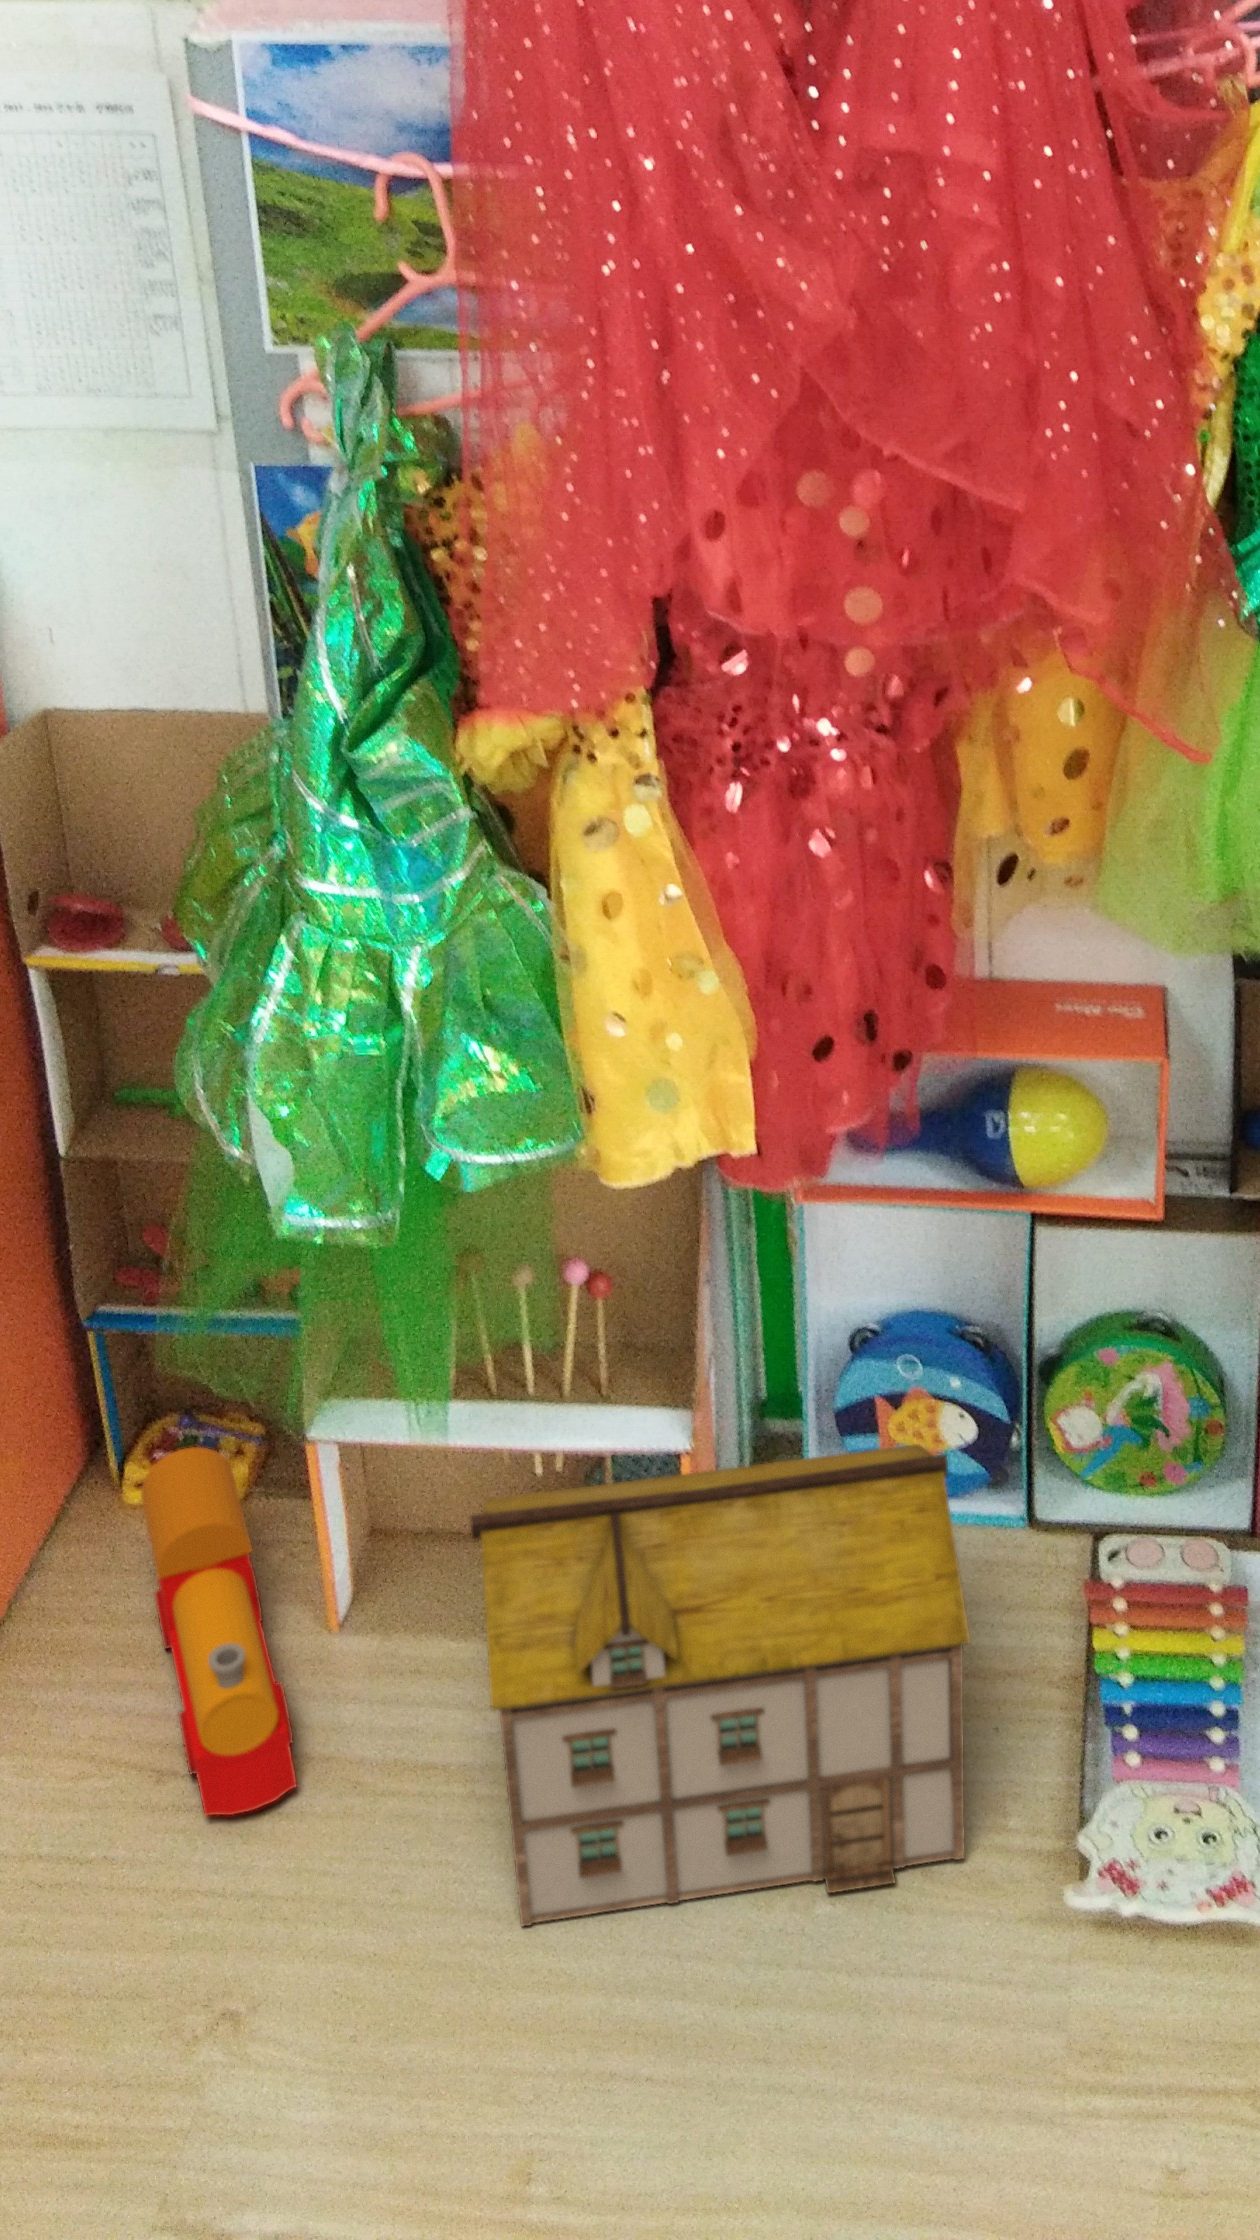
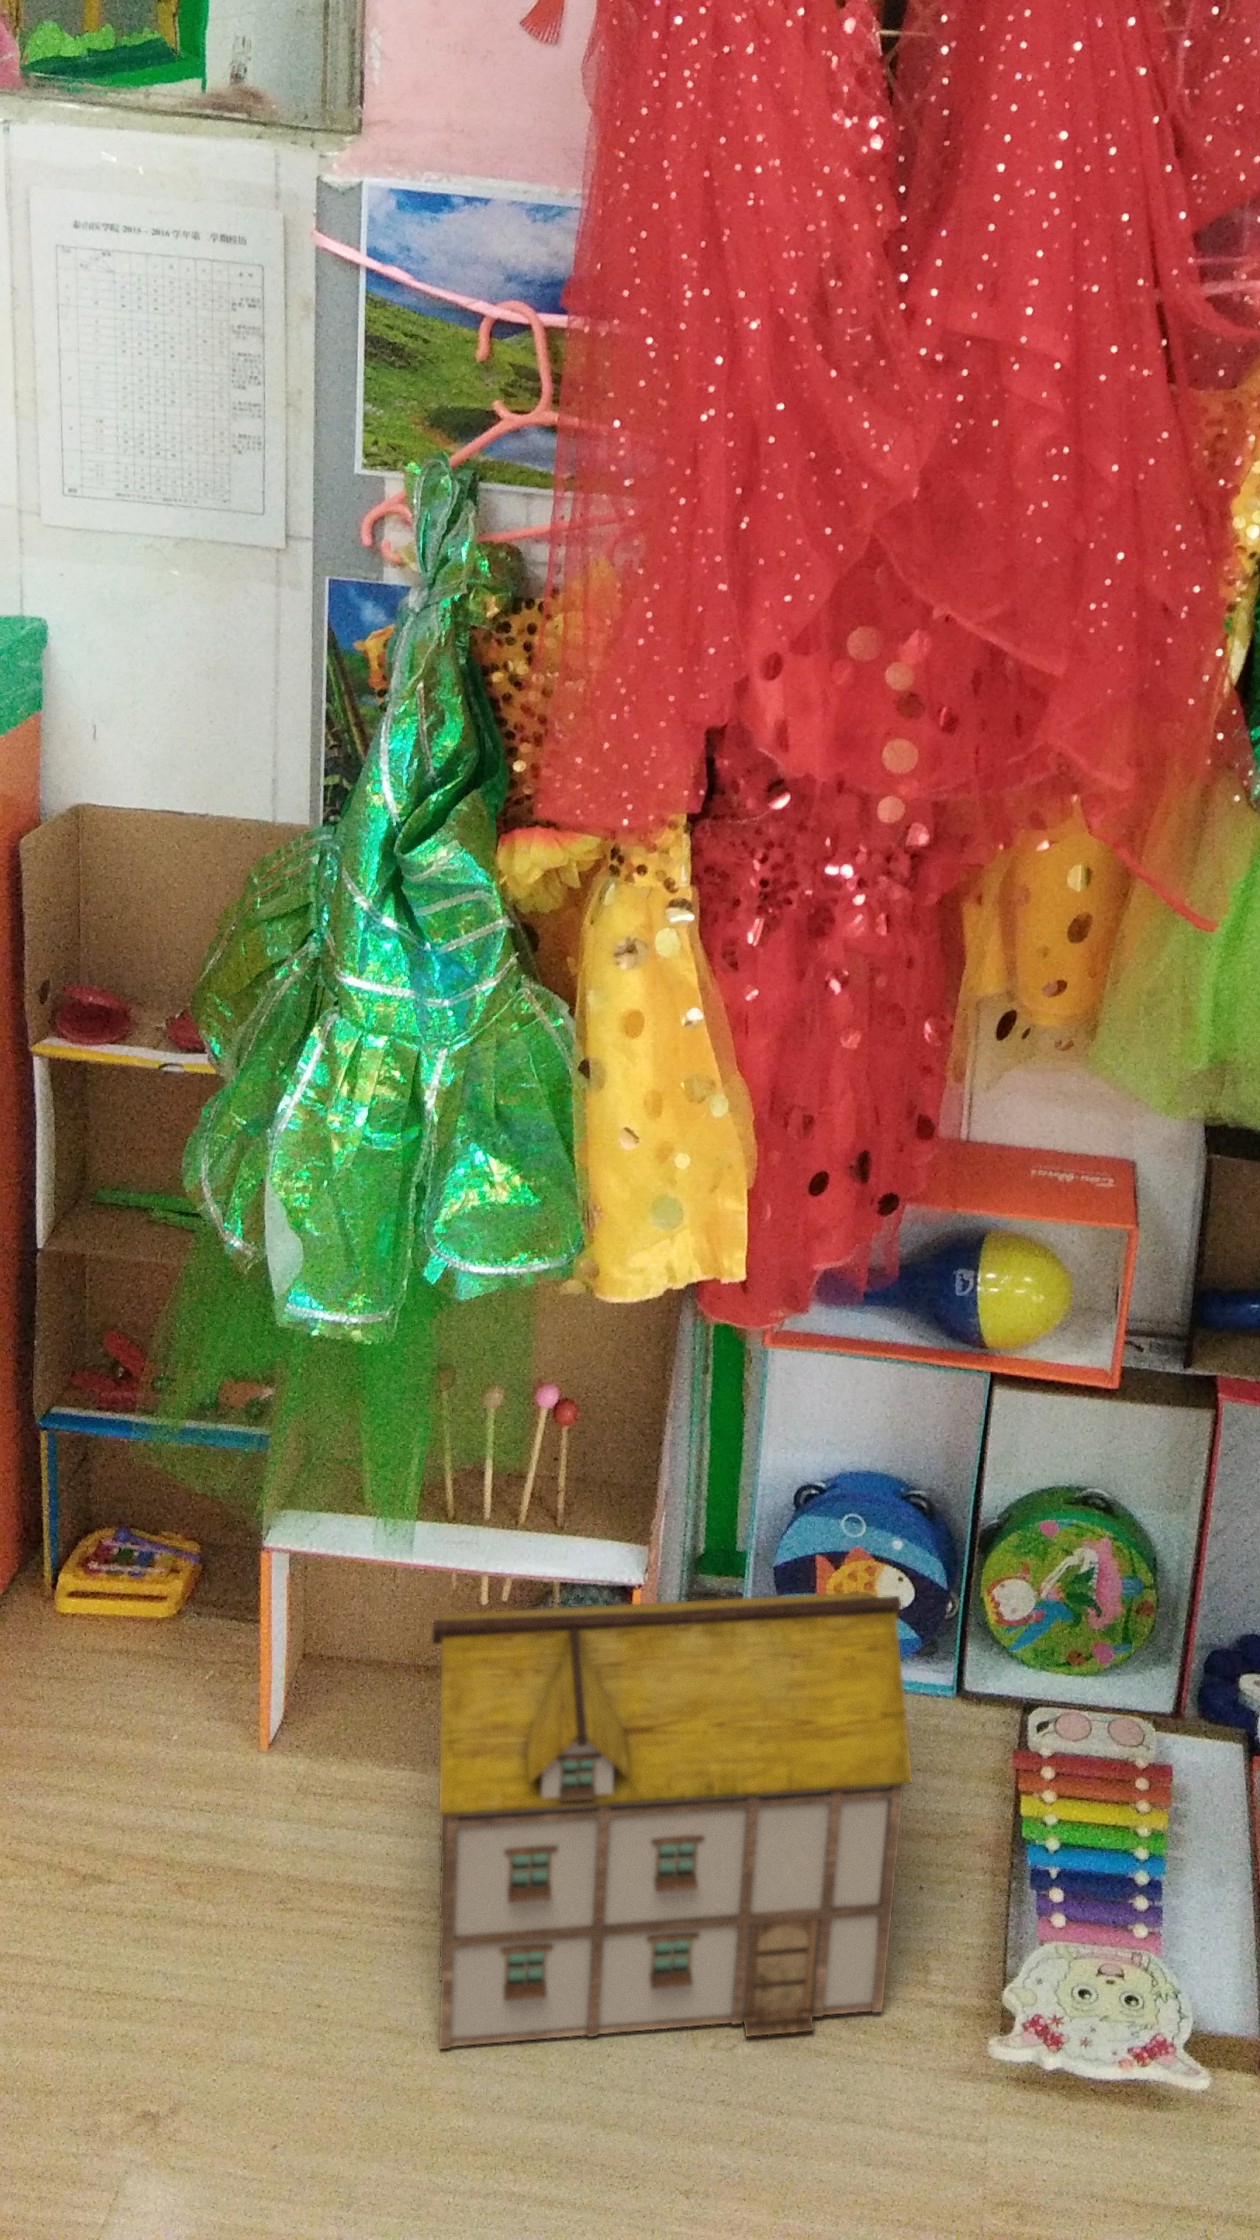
toy train: present [141,1447,297,1815] -> none [87,1549,222,1920]

